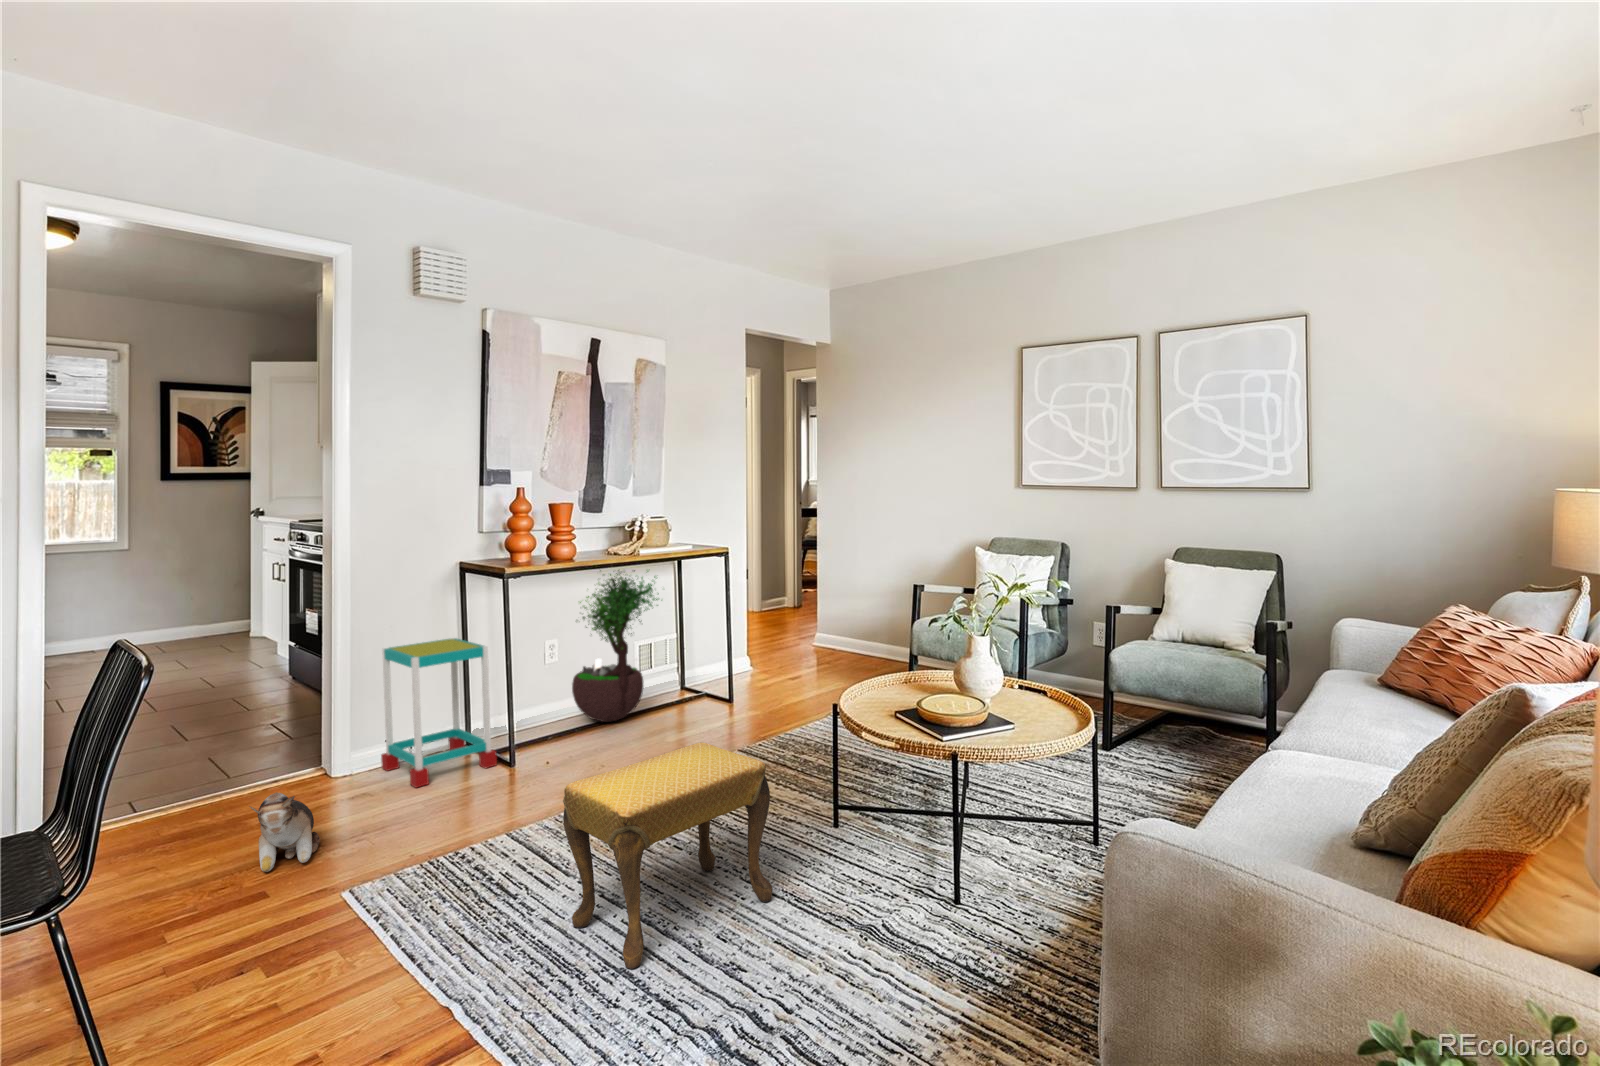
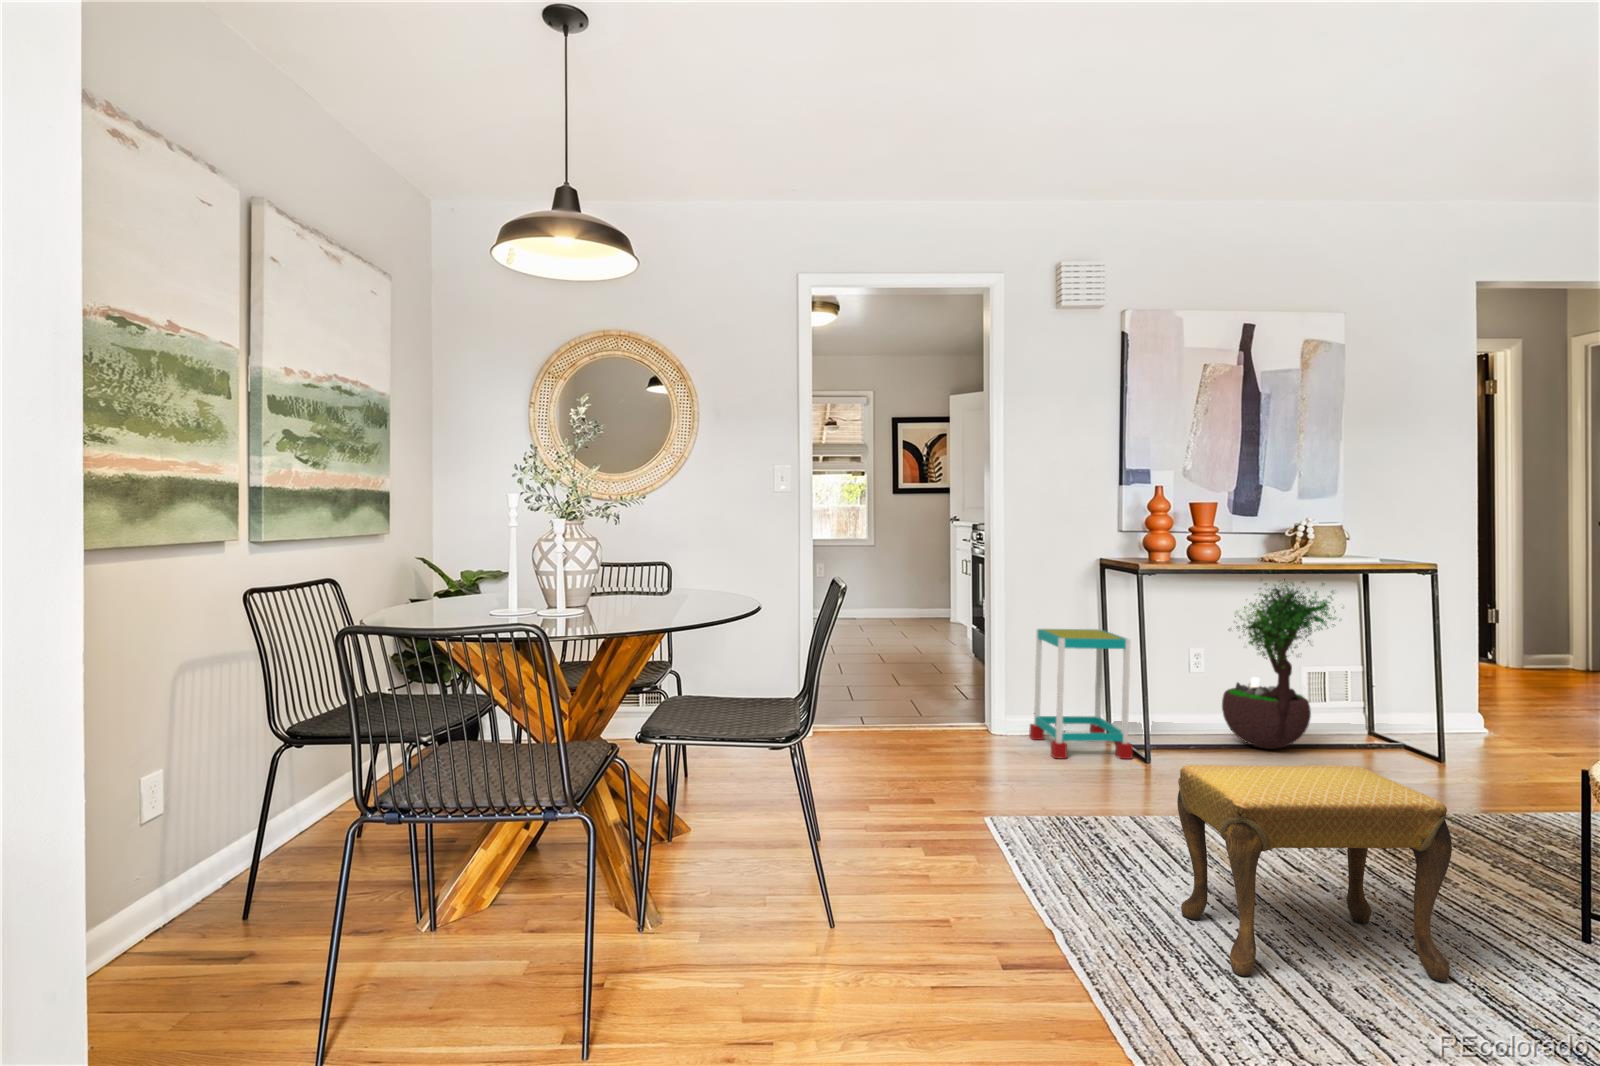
plush toy: present [249,792,320,872] -> none [923,723,973,788]

